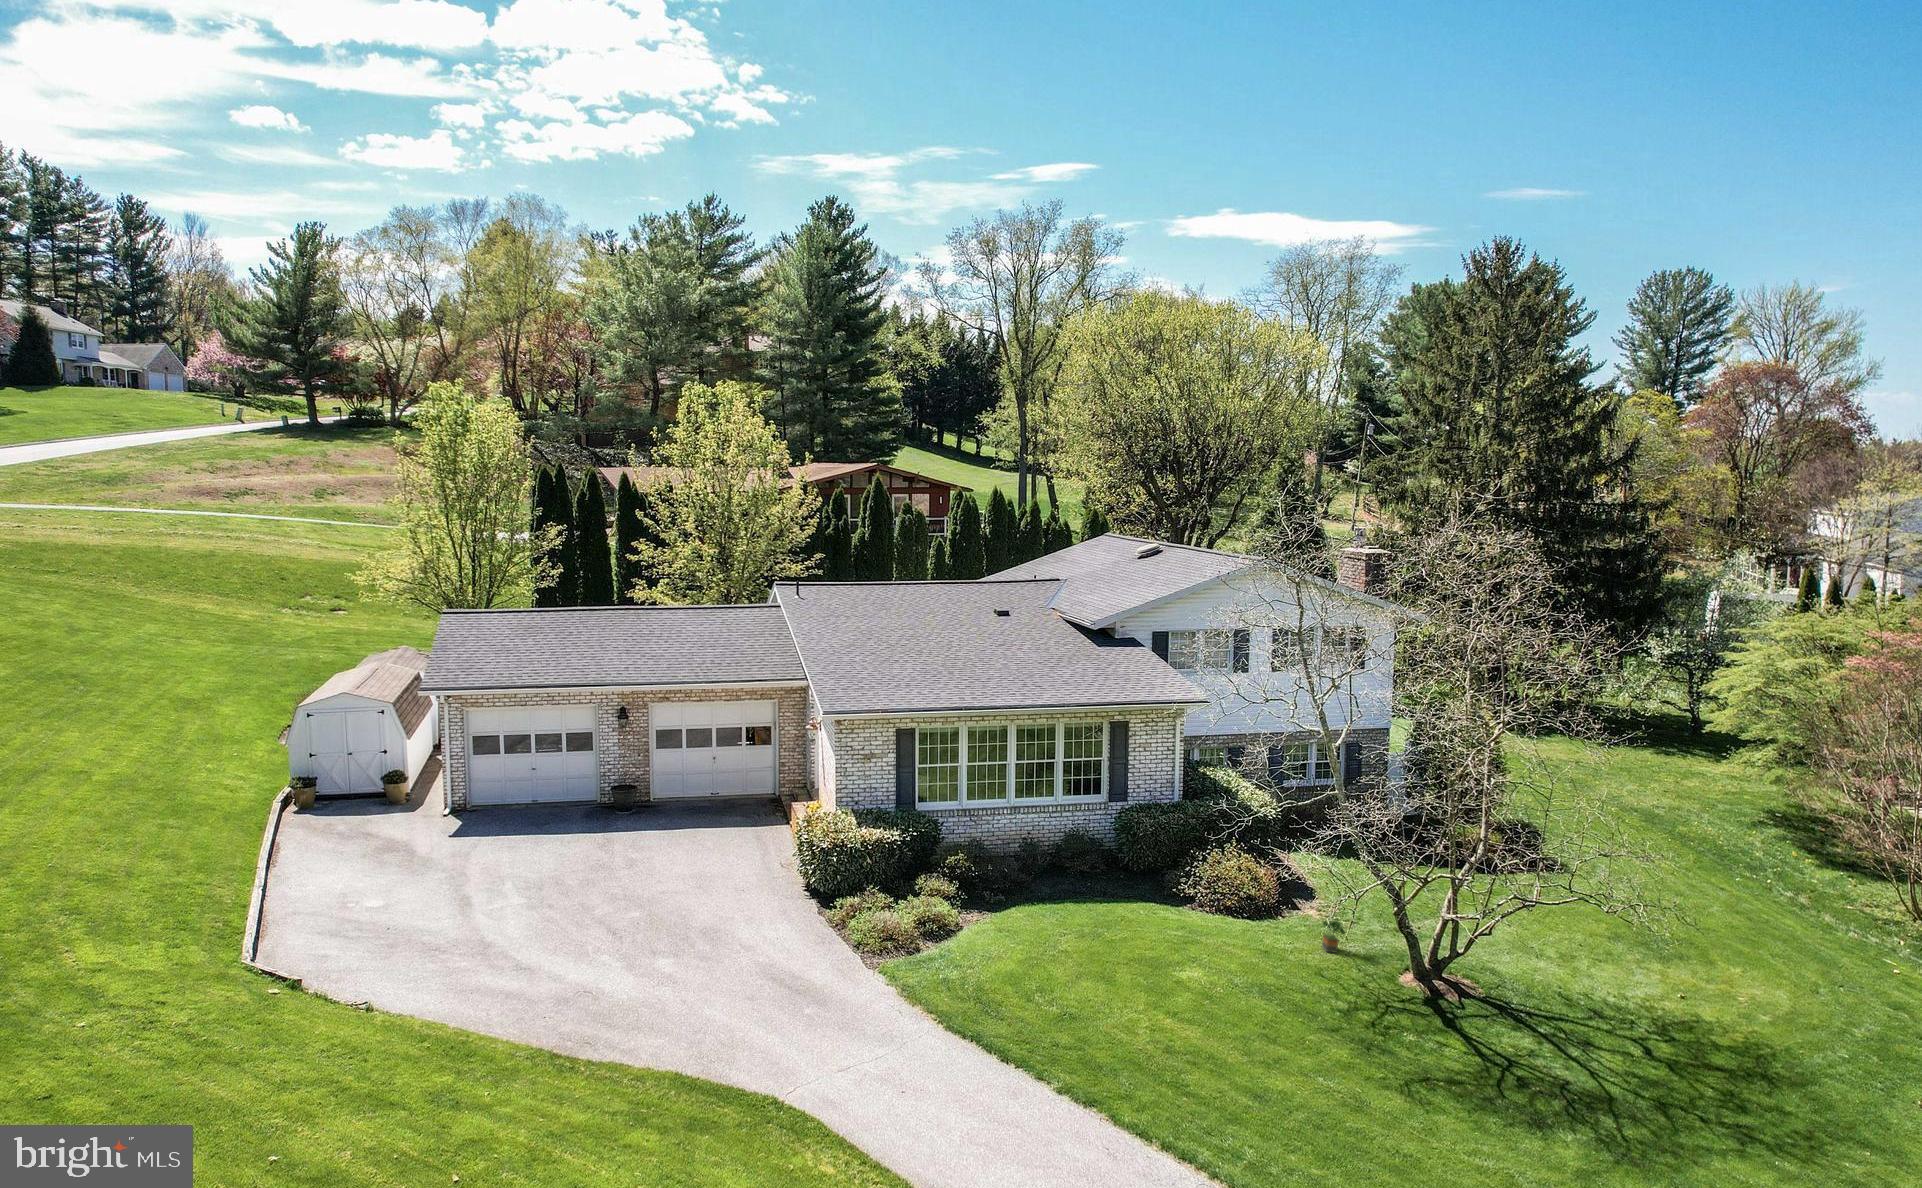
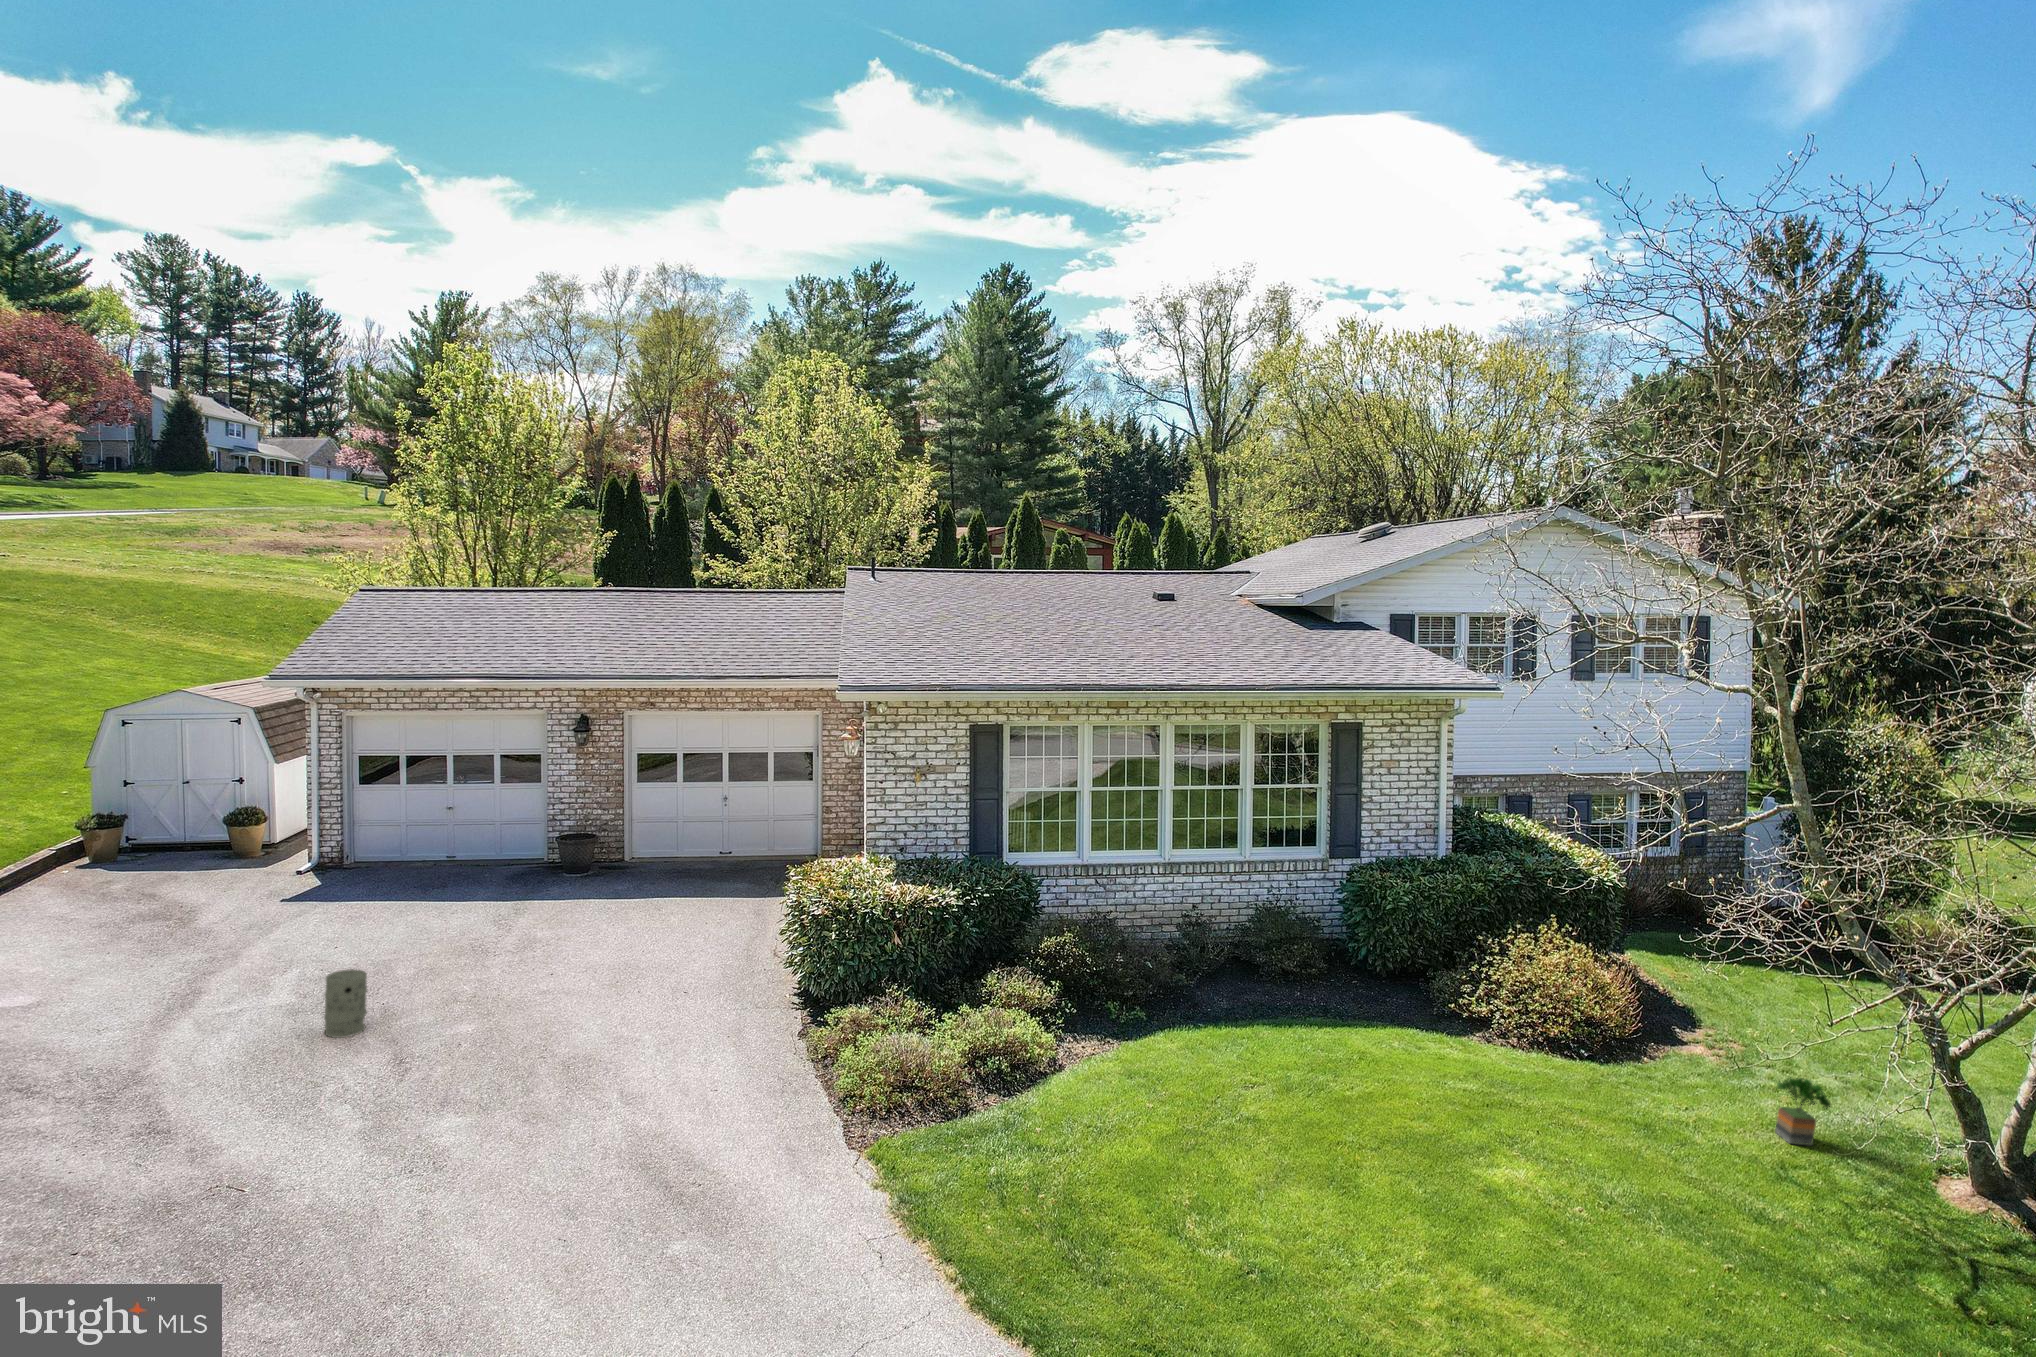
trash can: none [552,886,574,924] -> present [324,969,367,1038]

